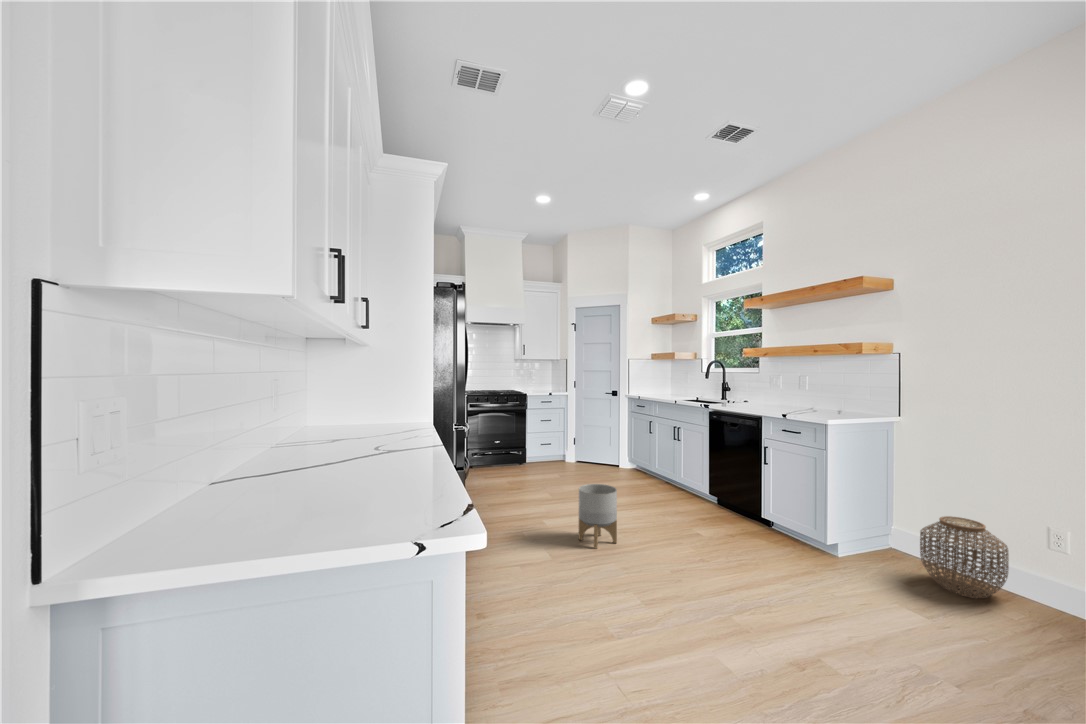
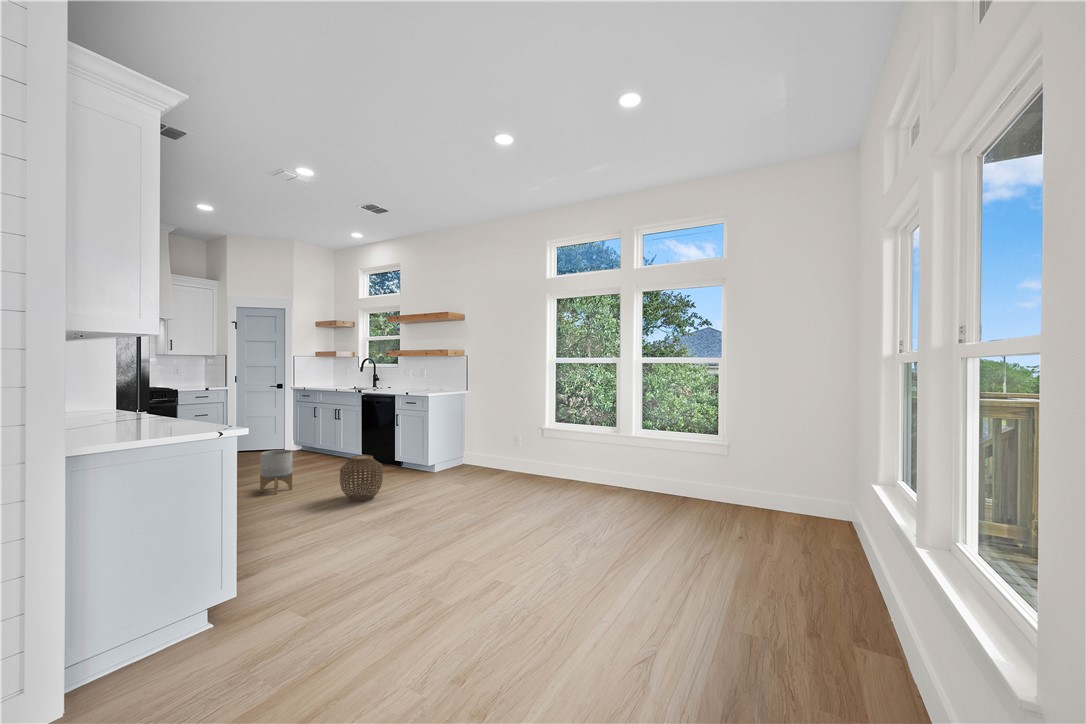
woven basket: present [920,516,1009,598] -> present [340,455,383,501]

